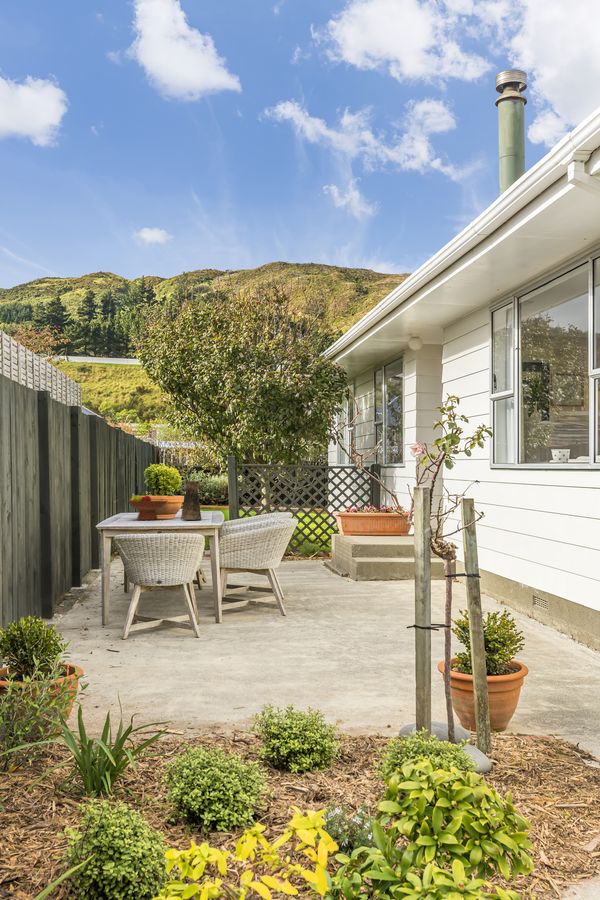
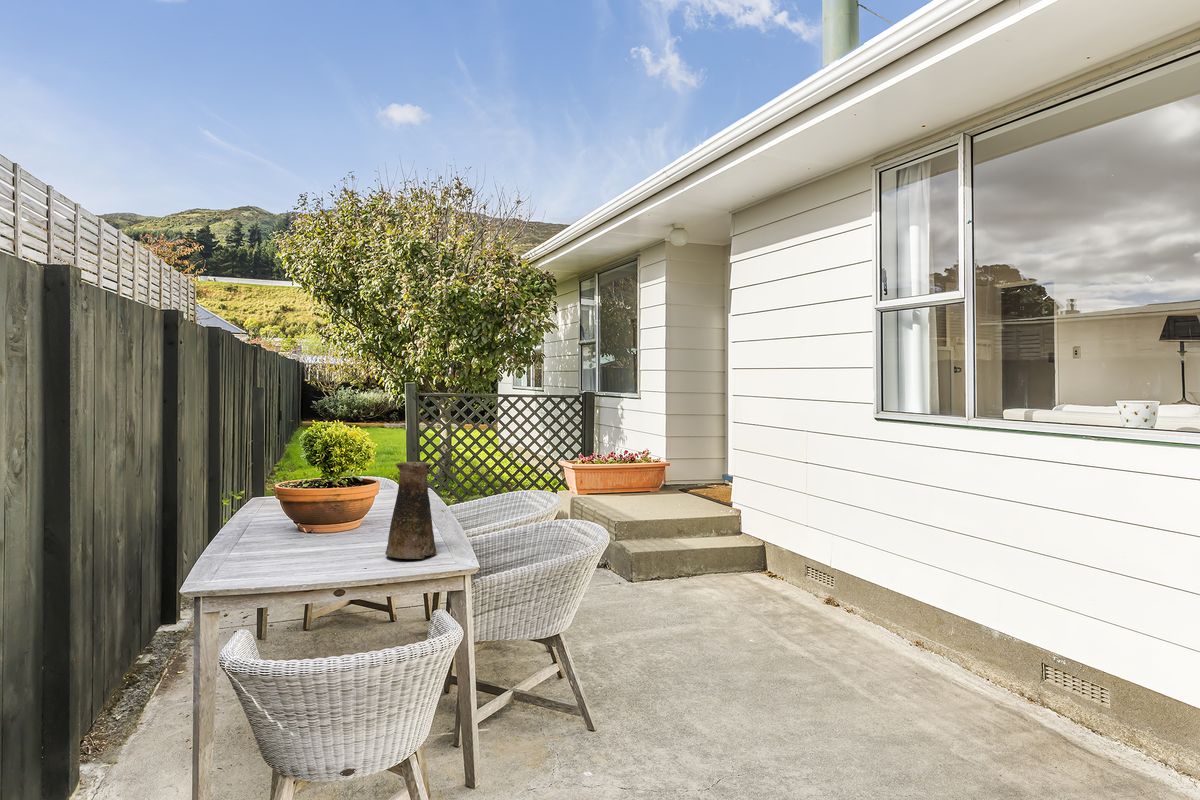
fruit bowl: present [128,493,167,520] -> none [247,487,351,553]

